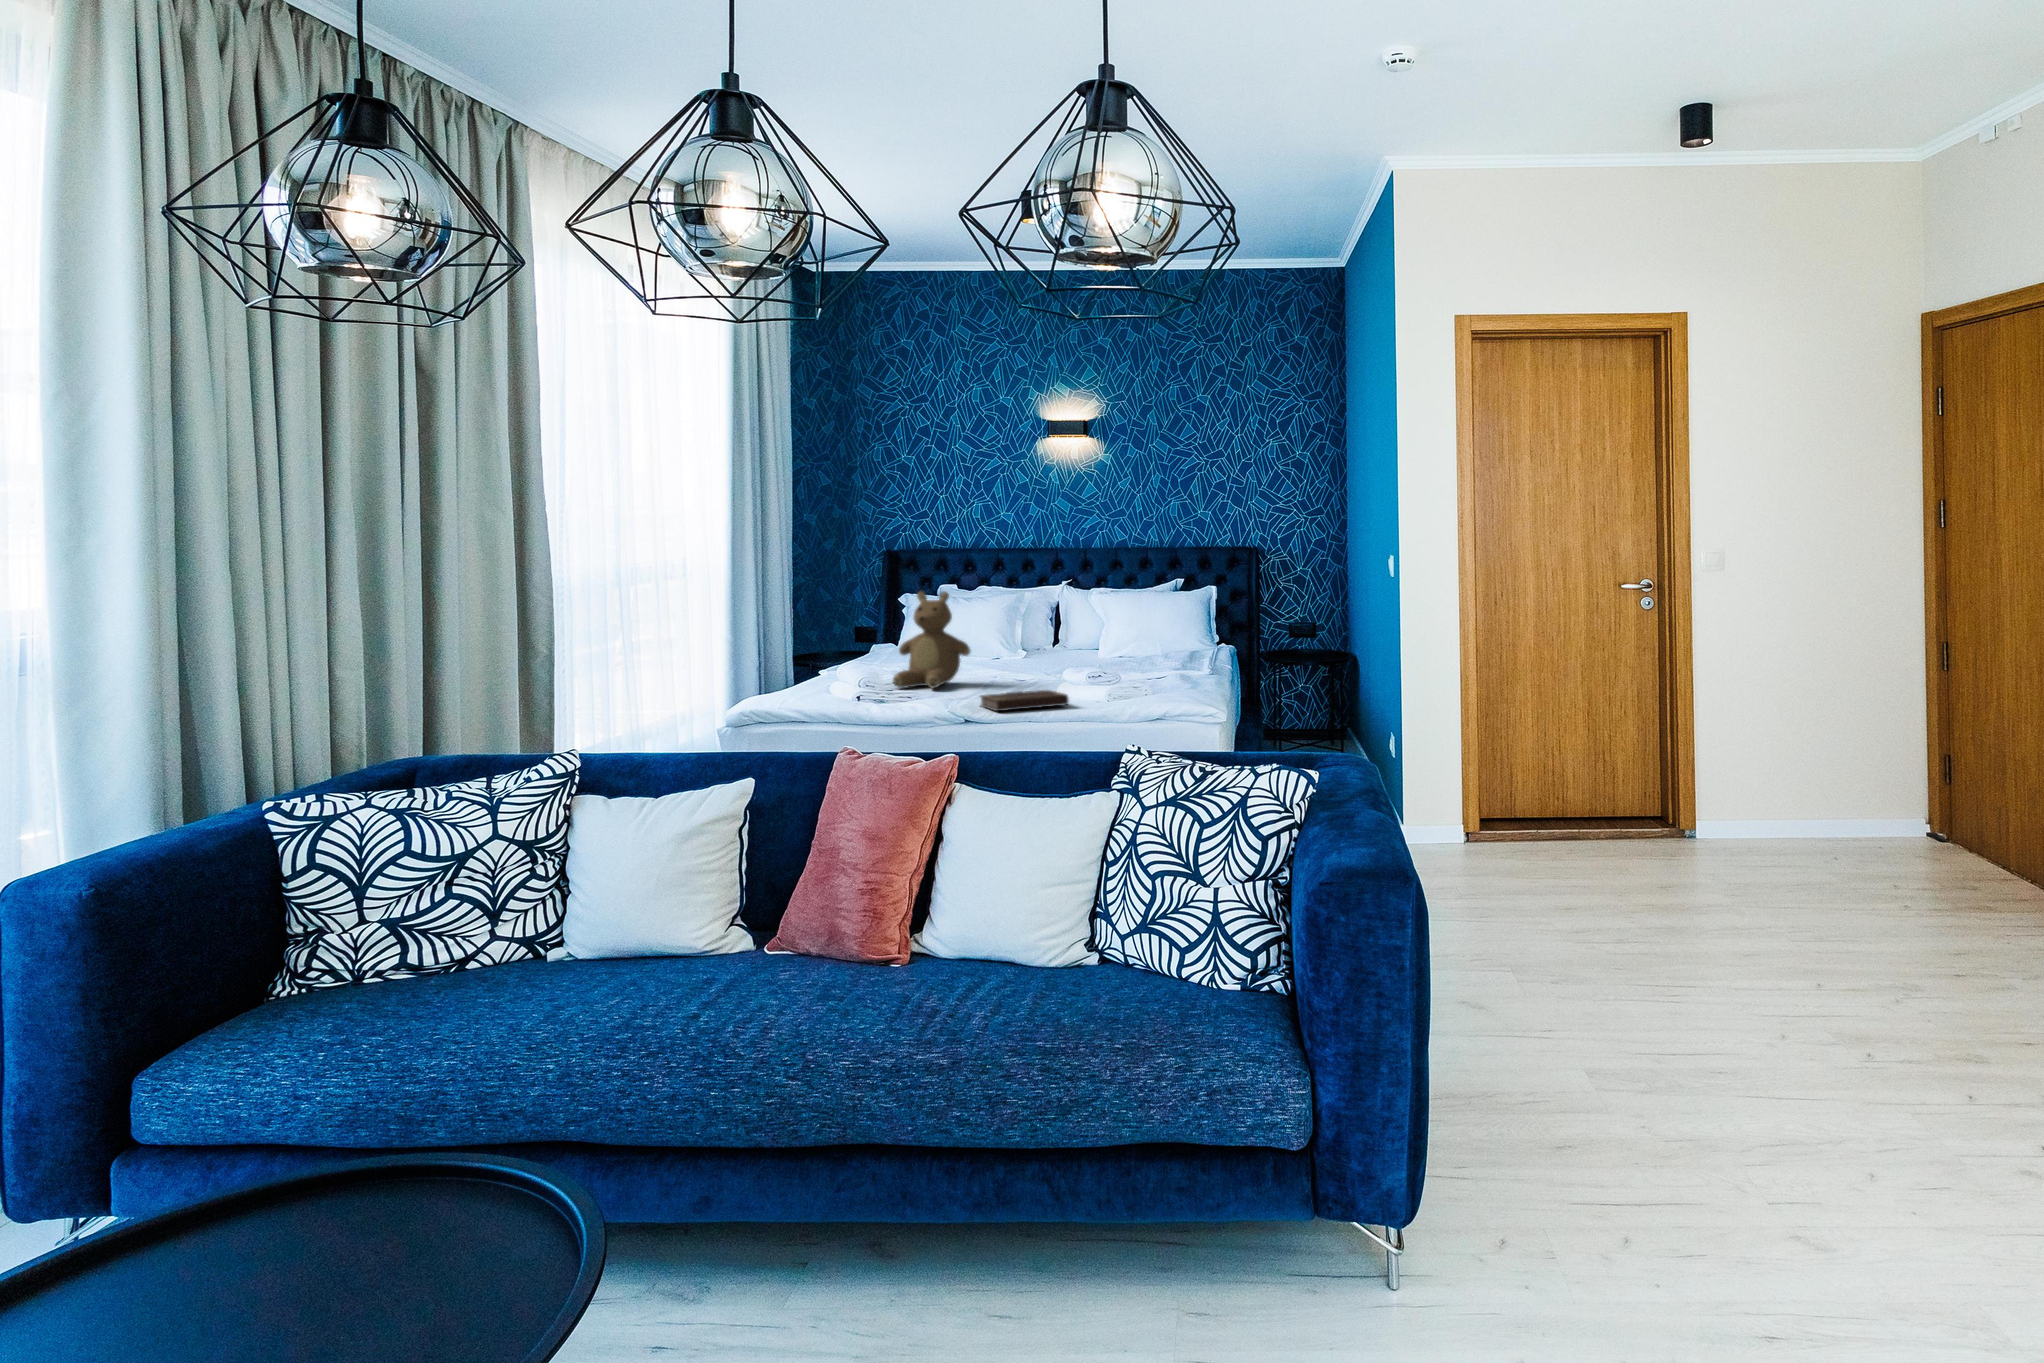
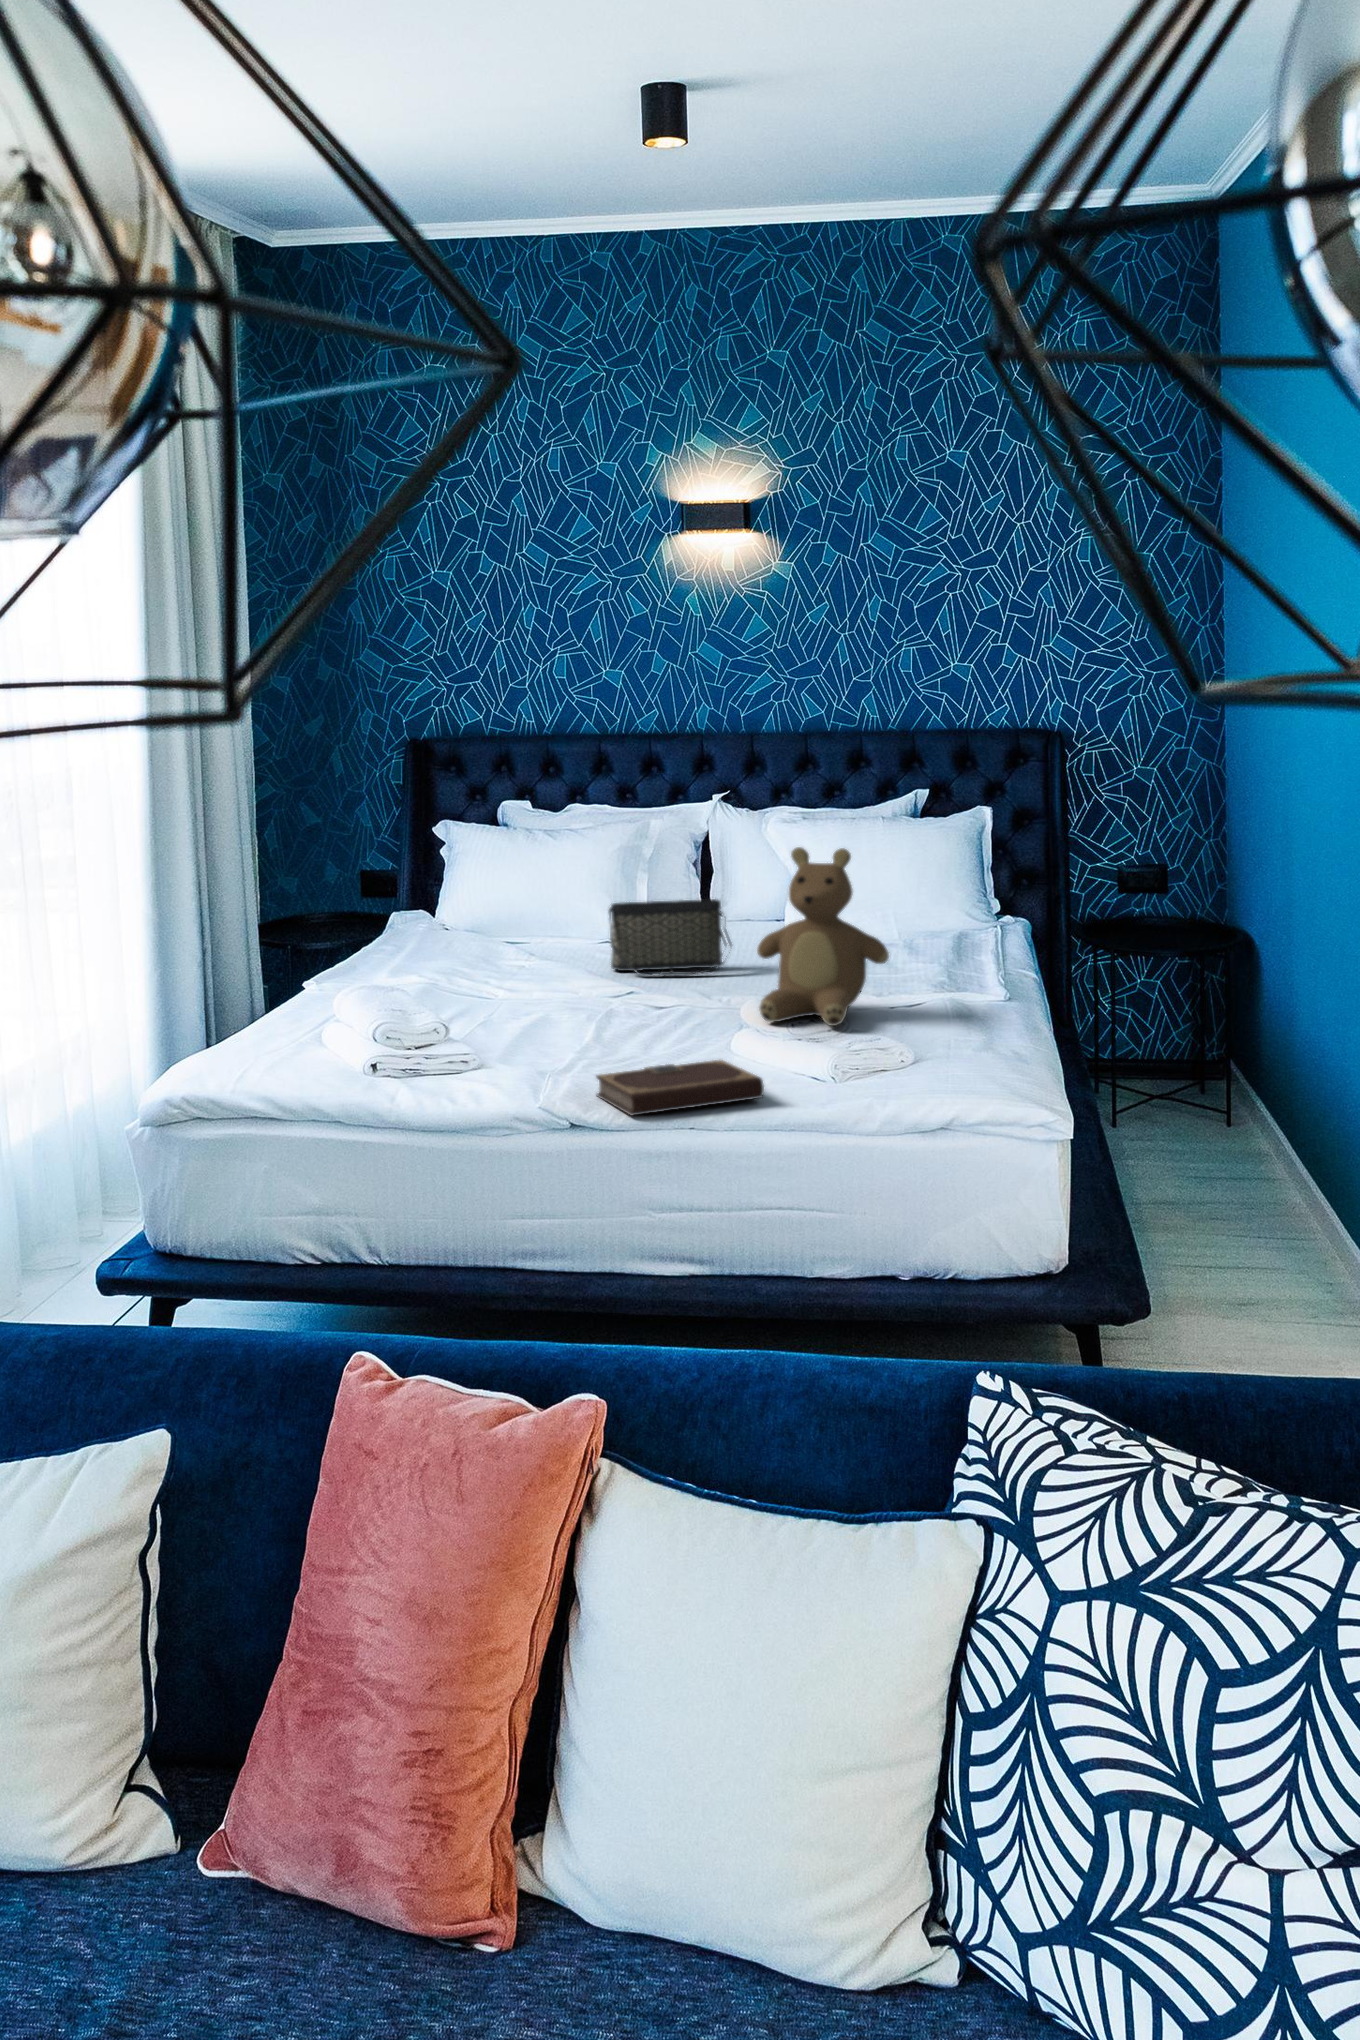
teddy bear: present [893,591,970,688] -> present [757,847,889,1026]
handbag: none [996,627,1065,668] -> present [609,899,732,976]

